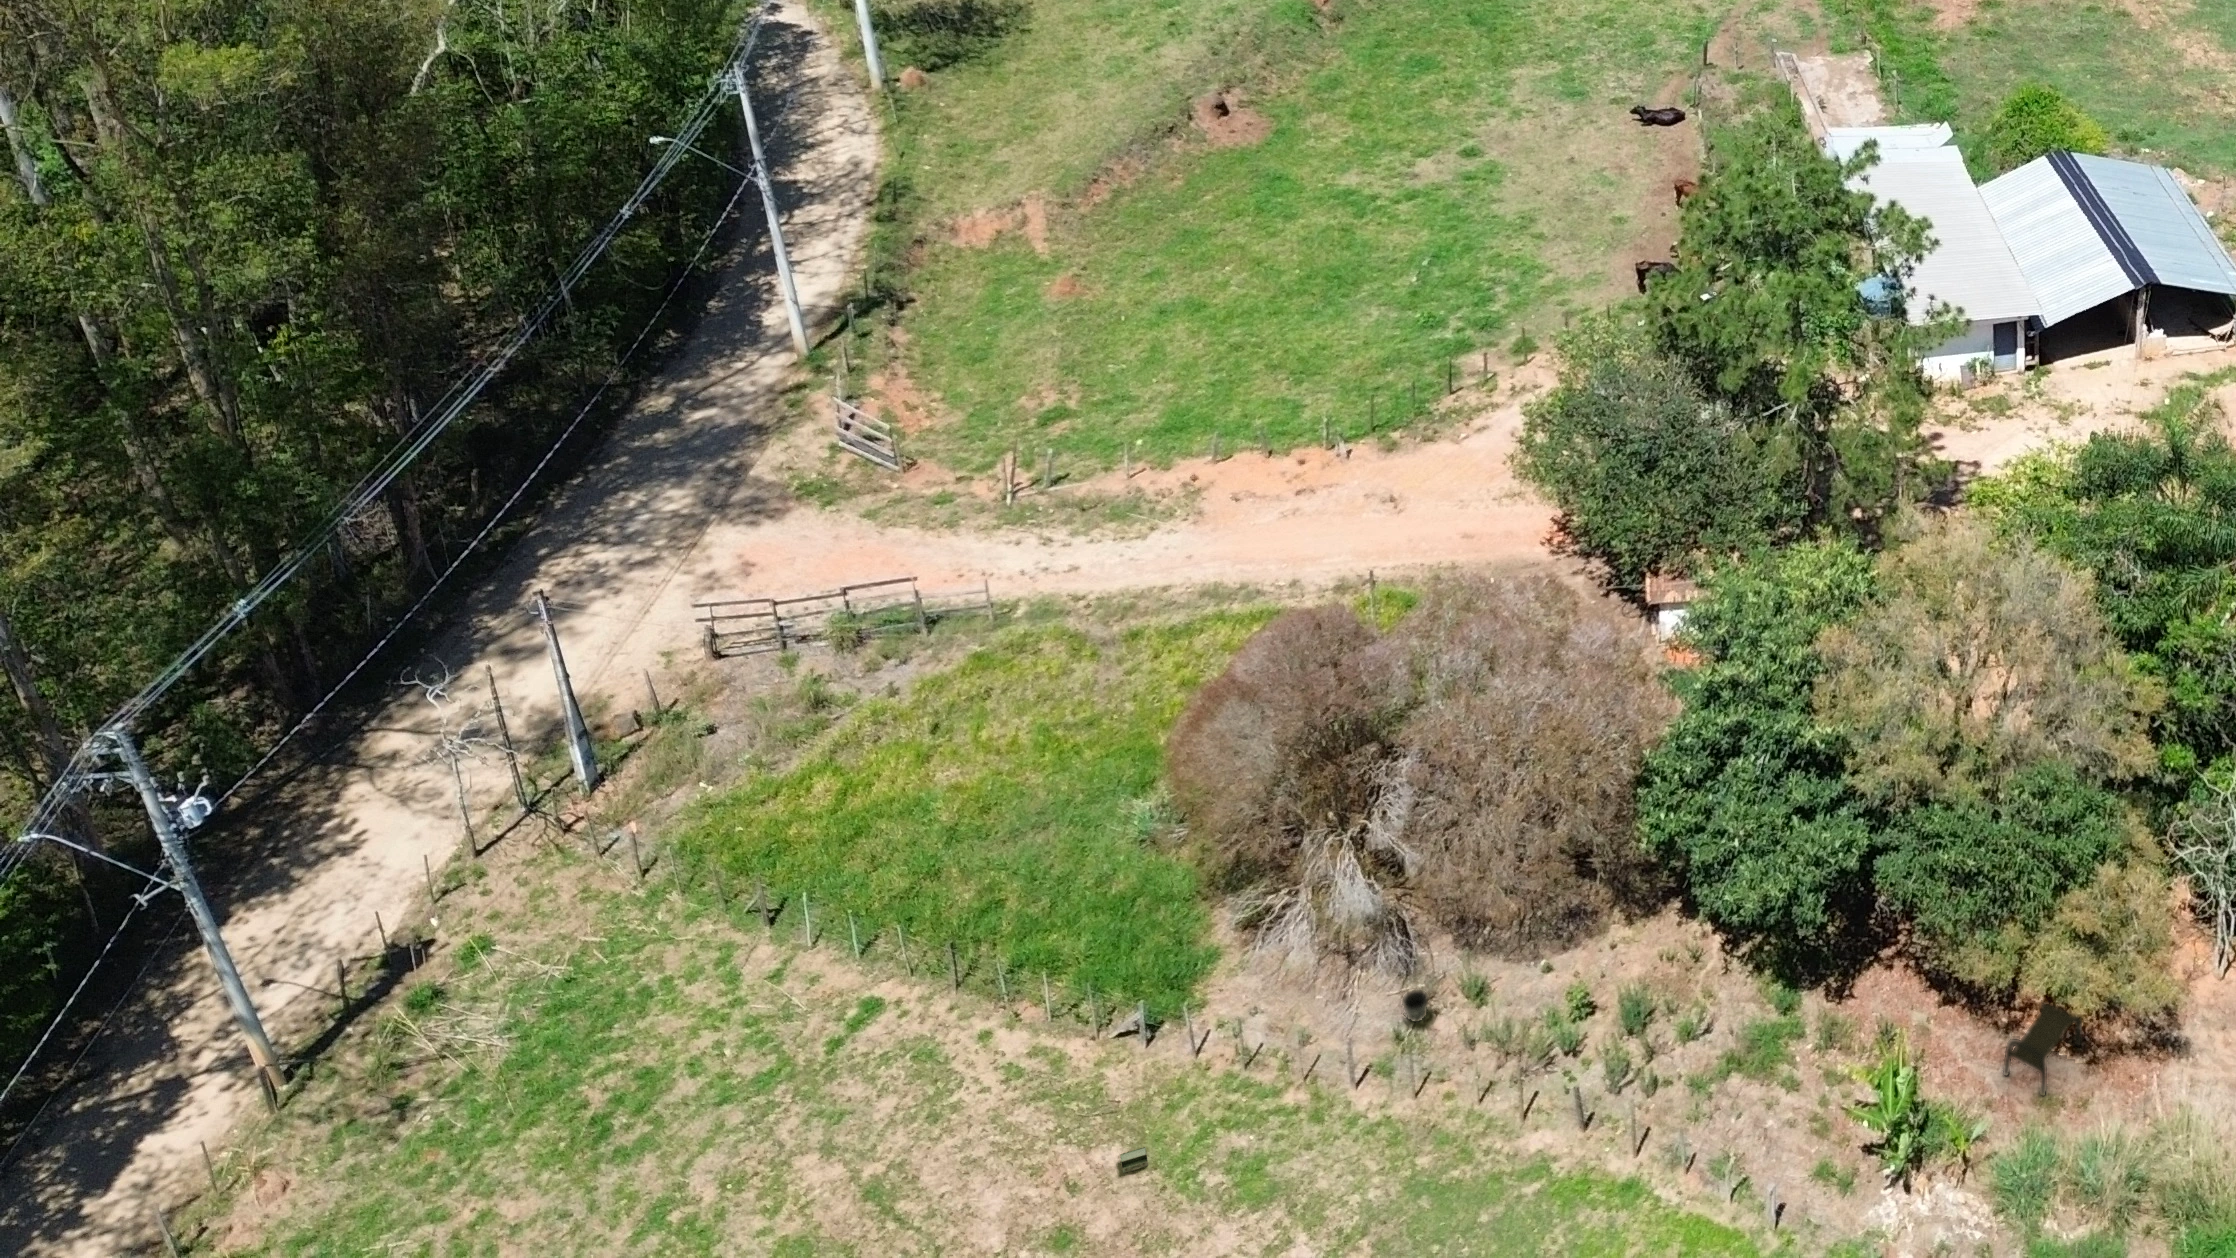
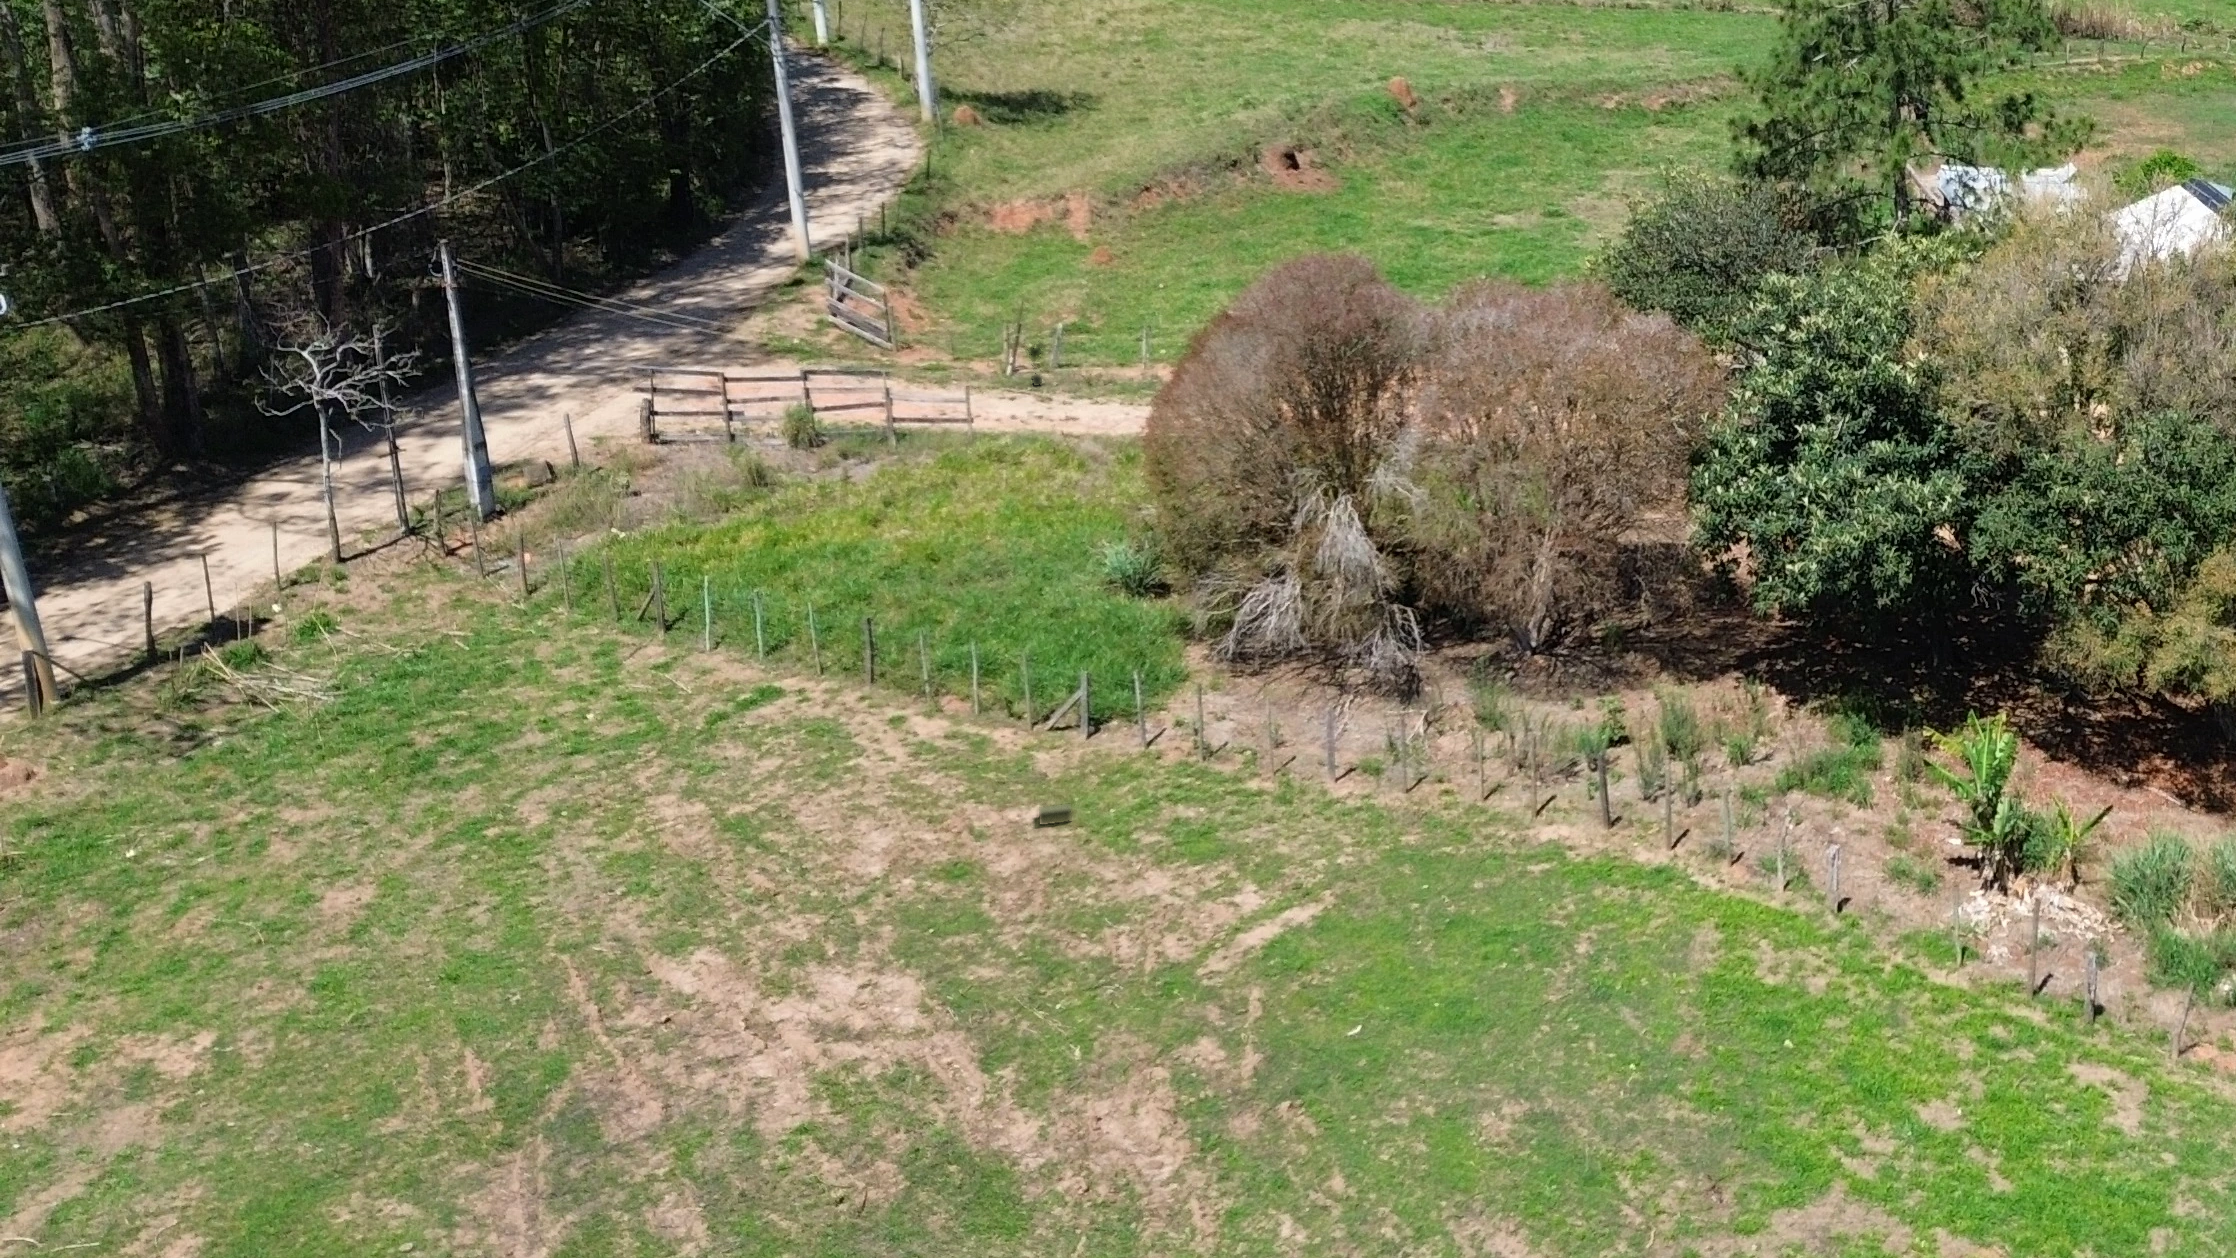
potted plant: none [1024,492,1042,530] -> present [1027,341,1042,386]
bucket: present [1402,990,1429,1022] -> none [1397,696,1431,732]
bench: present [2003,1001,2082,1095] -> none [2127,713,2225,821]

